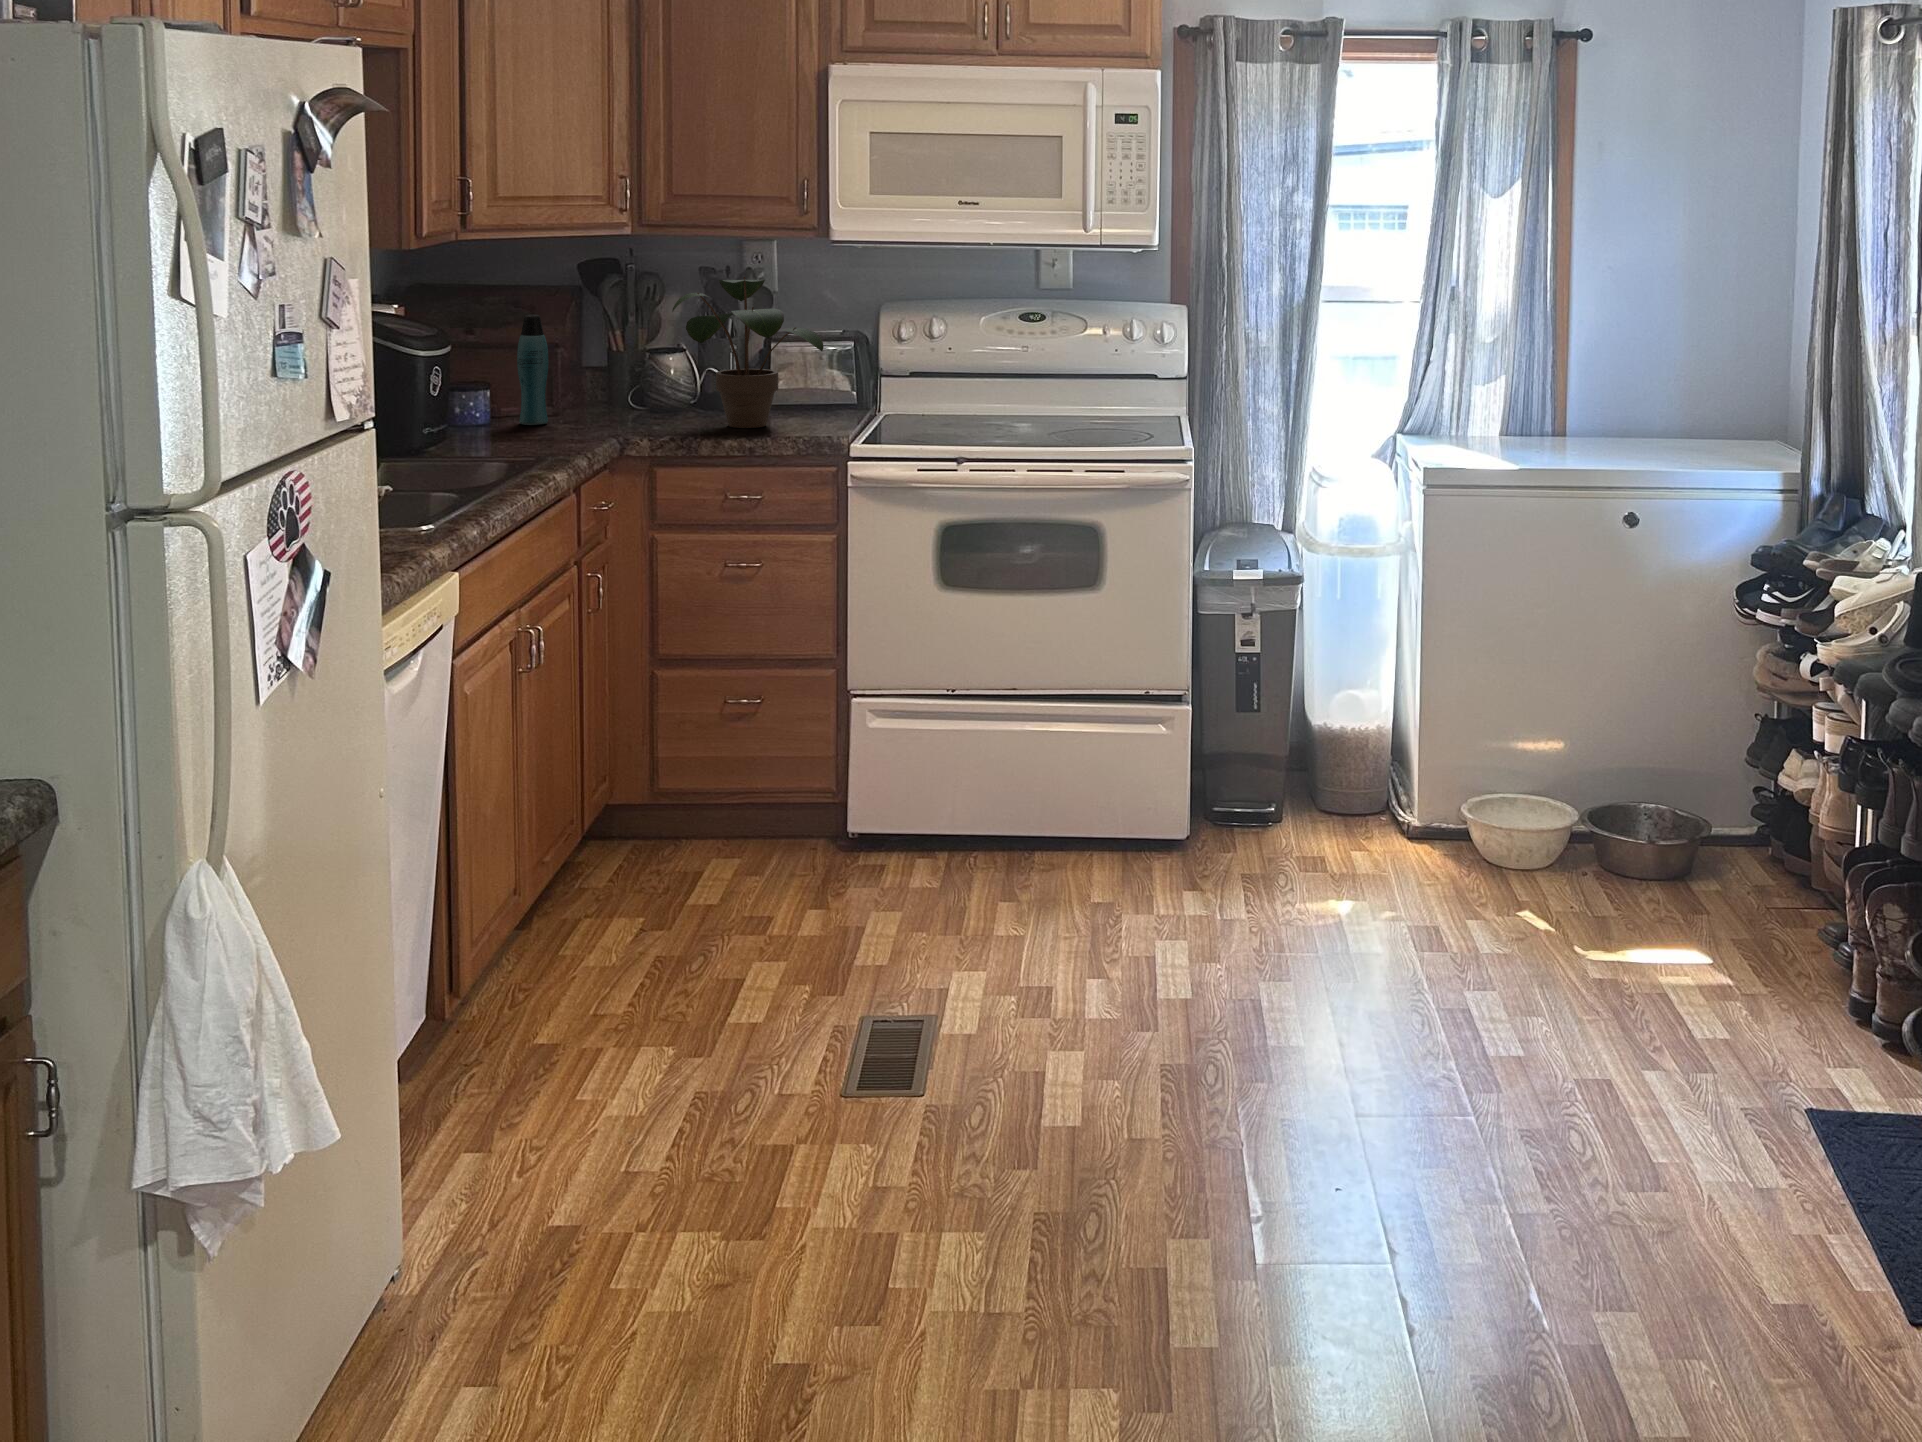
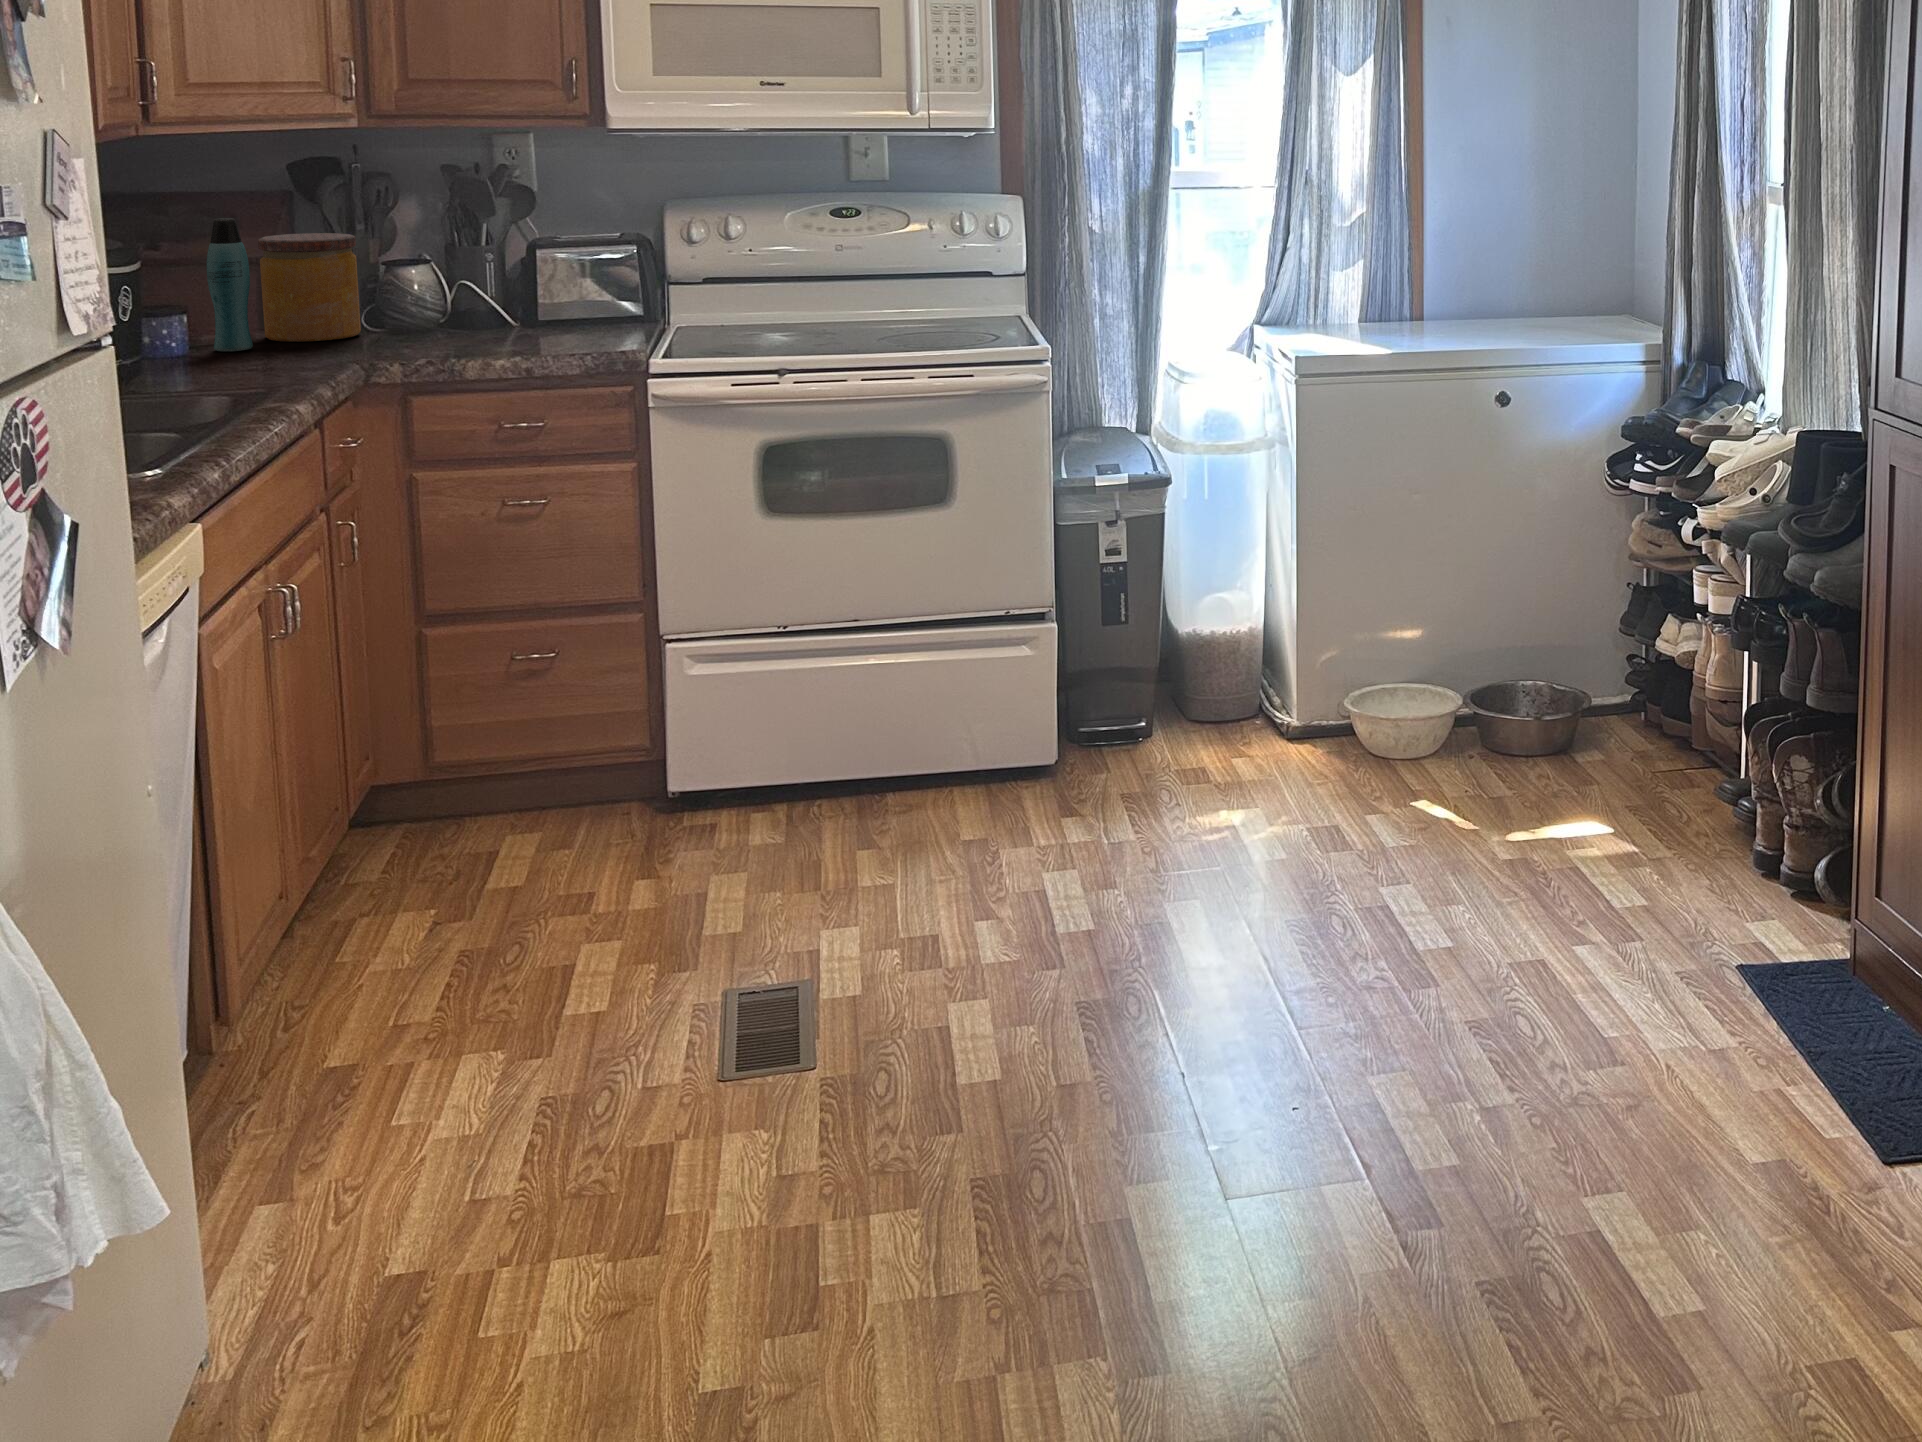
potted plant: present [672,277,824,428] -> none [412,169,607,344]
jar: none [558,327,631,418] -> present [258,233,361,342]

